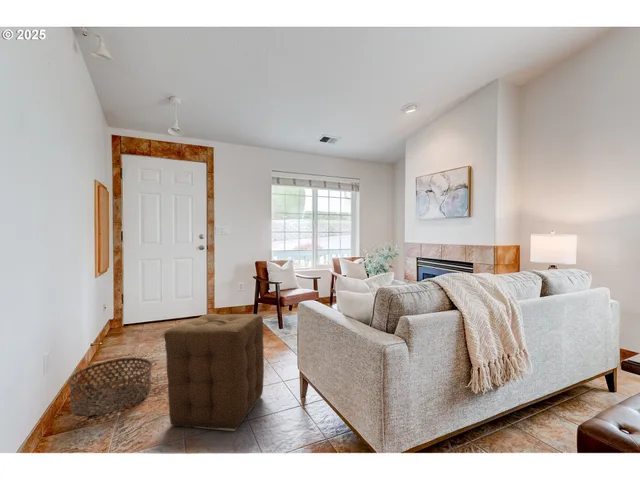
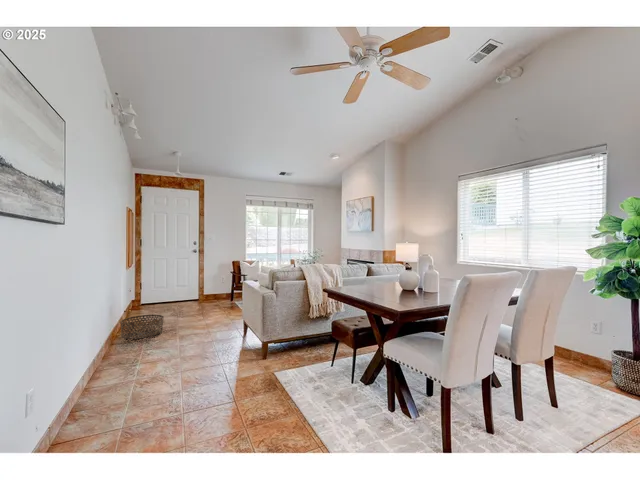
ottoman: present [164,314,264,431] -> none [171,288,225,343]

